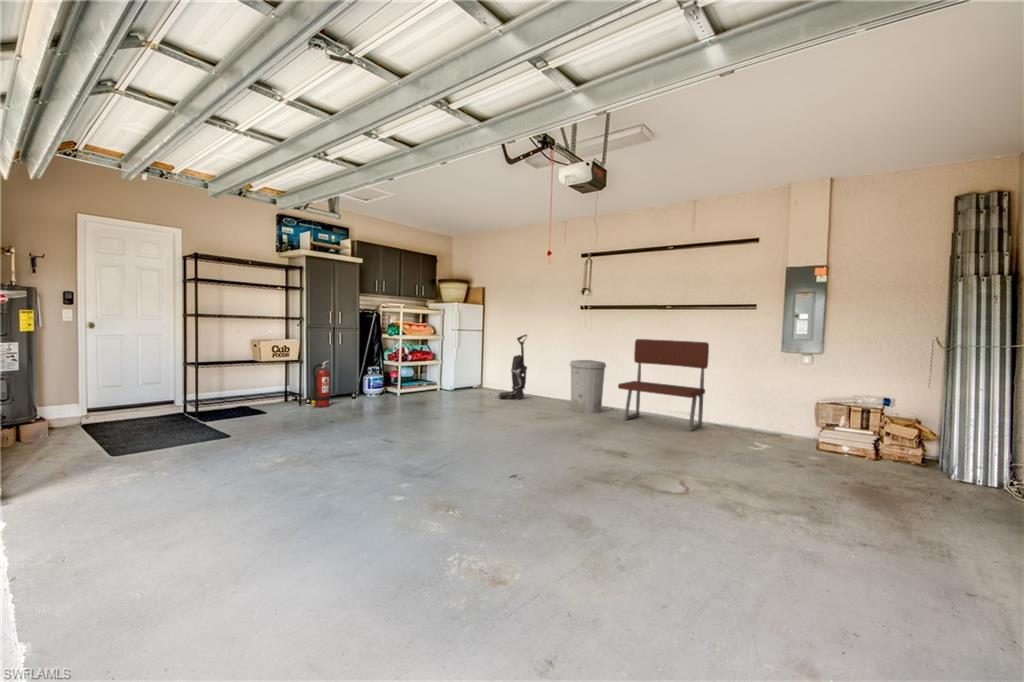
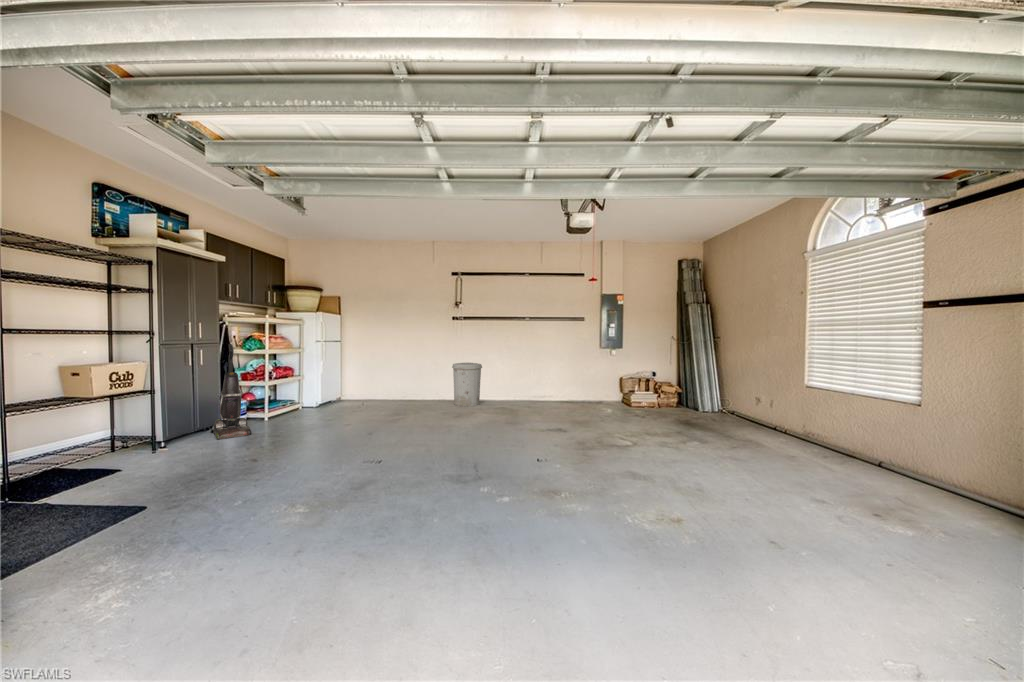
vacuum cleaner: present [499,335,527,399] -> present [213,344,251,439]
bench: present [618,339,709,431] -> none [504,344,560,407]
fire extinguisher: present [311,361,330,407] -> none [177,385,202,447]

